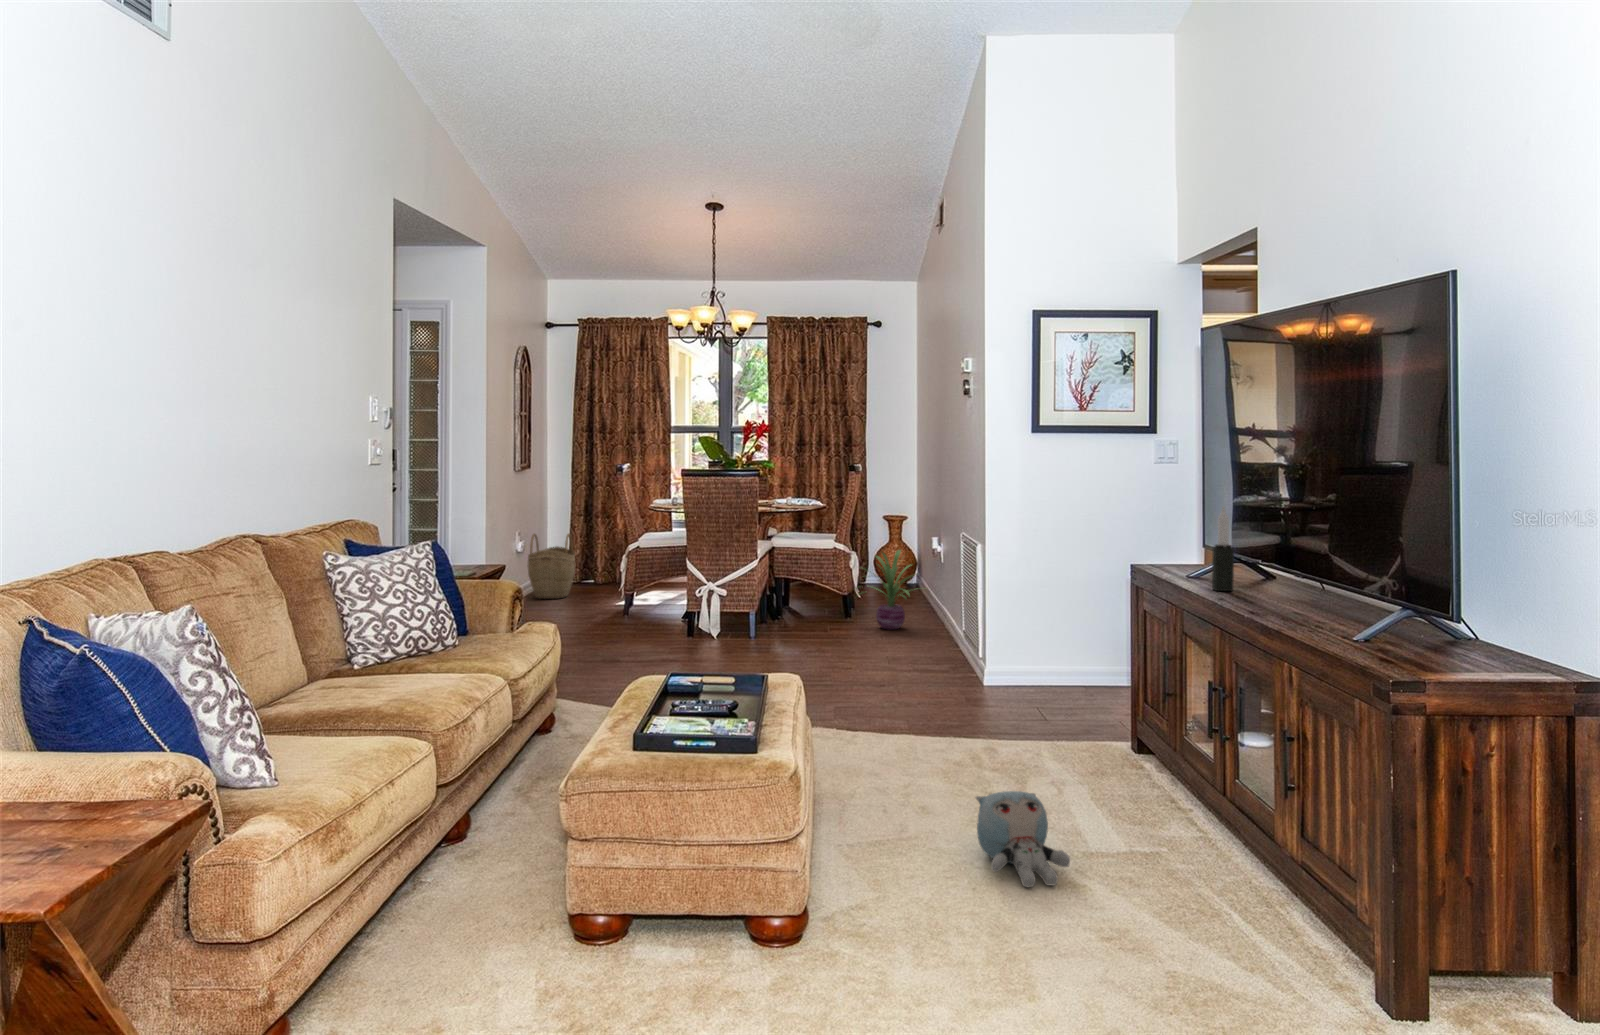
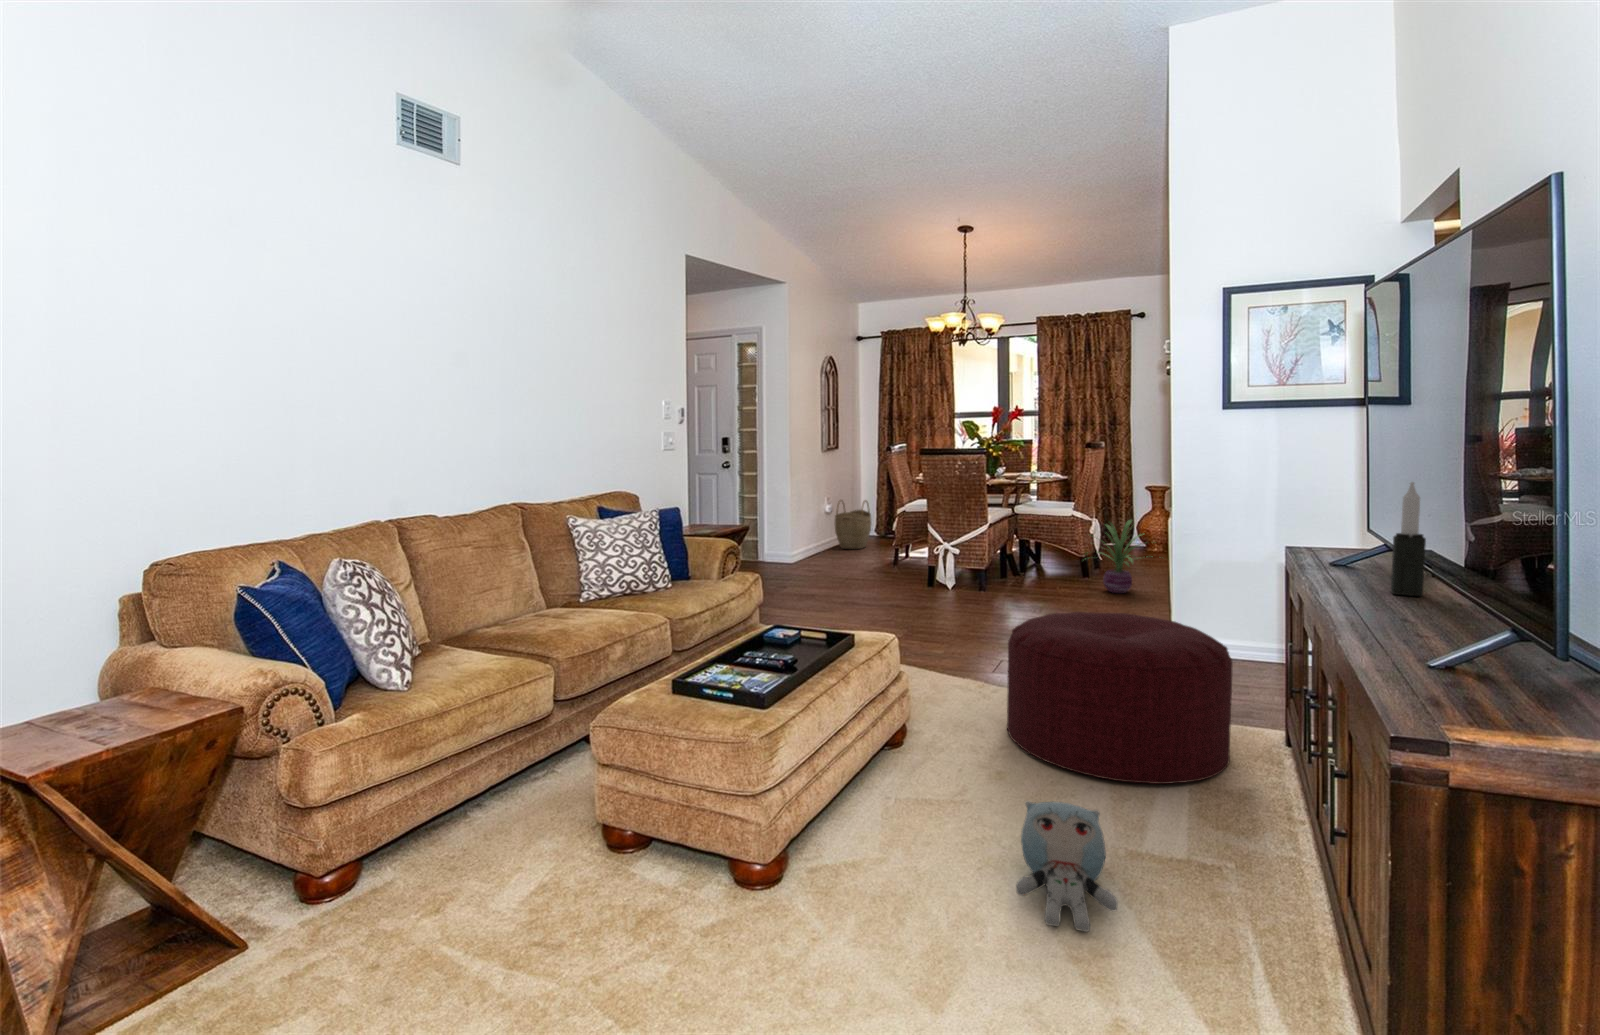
ottoman: none [880,635,1078,784] -> present [1007,612,1233,784]

